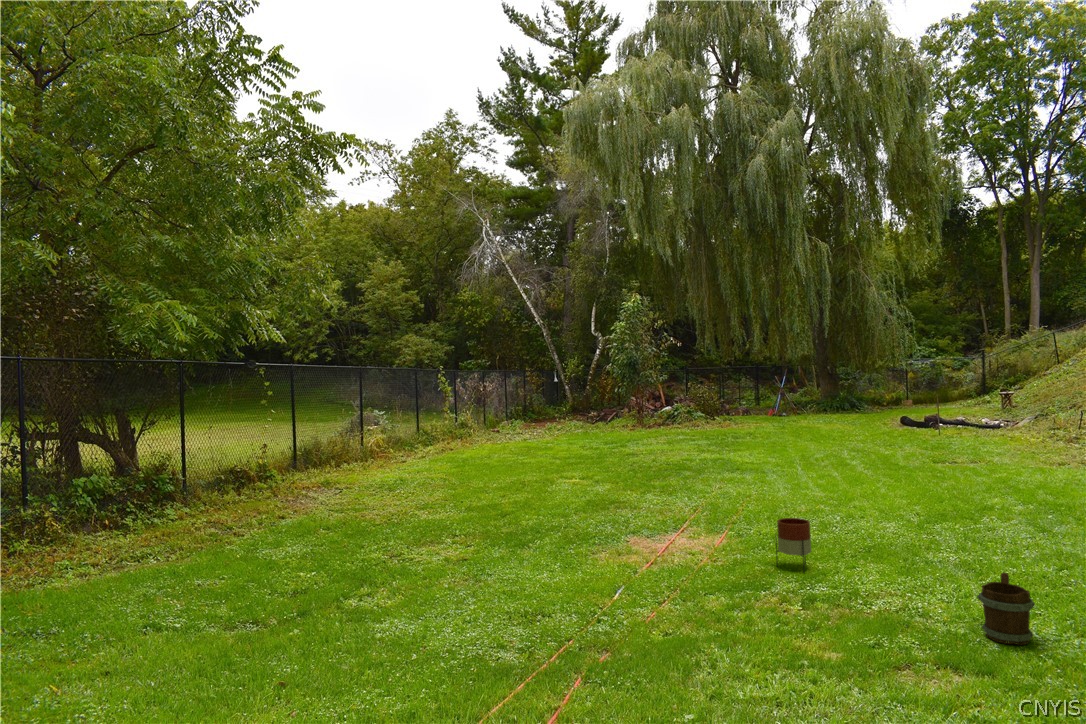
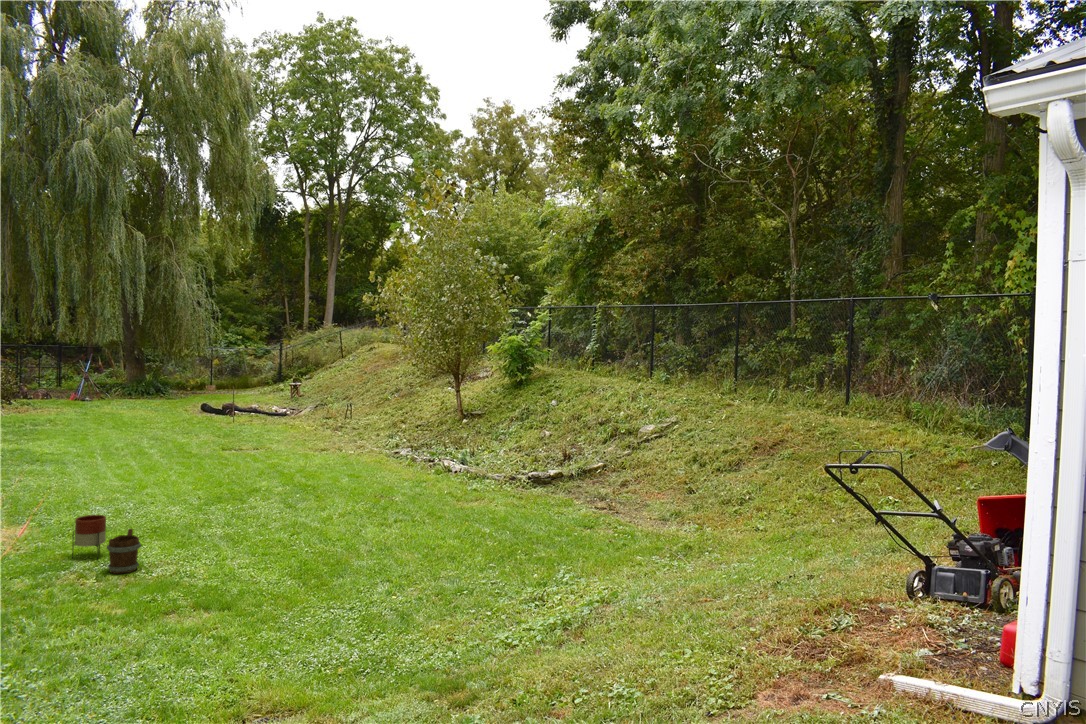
bucket: present [978,572,1035,645] -> present [107,529,141,574]

